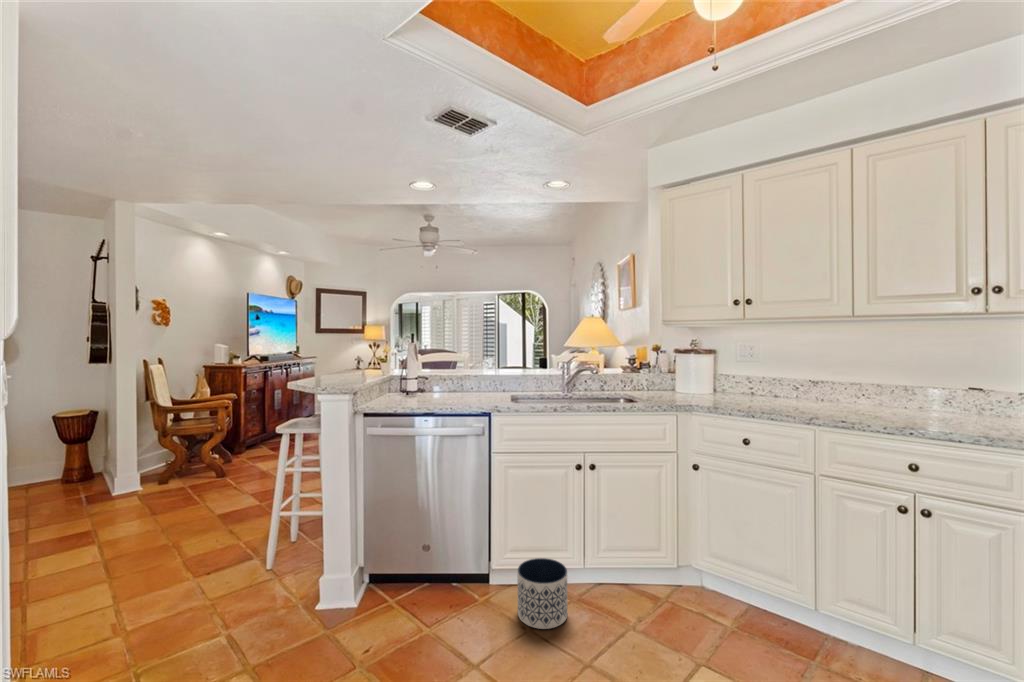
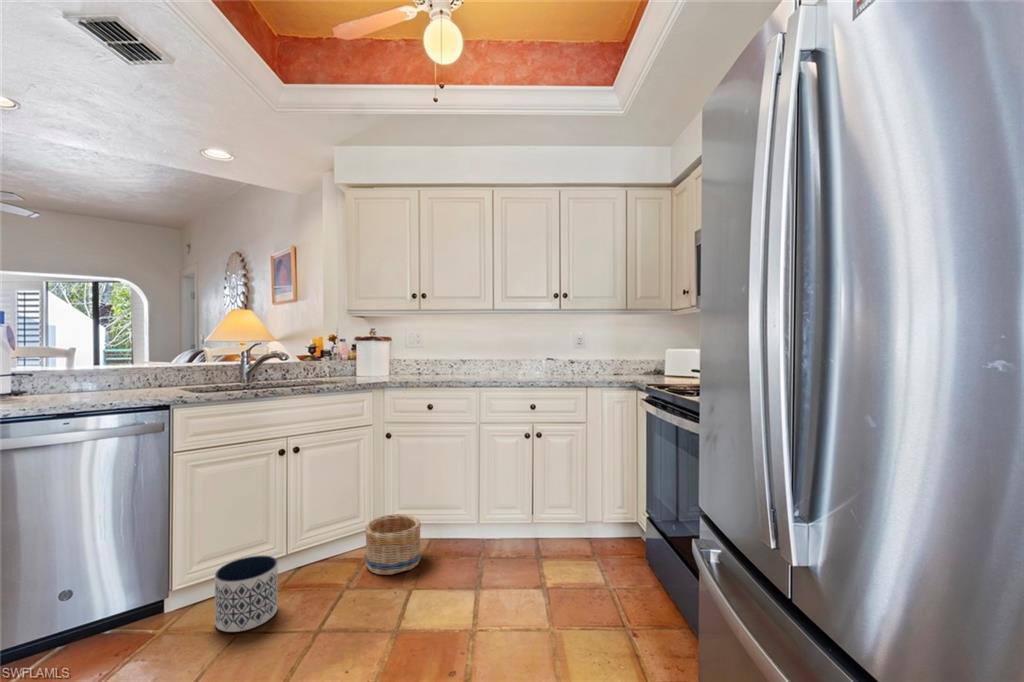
basket: none [661,558,728,636] -> present [365,514,421,575]

